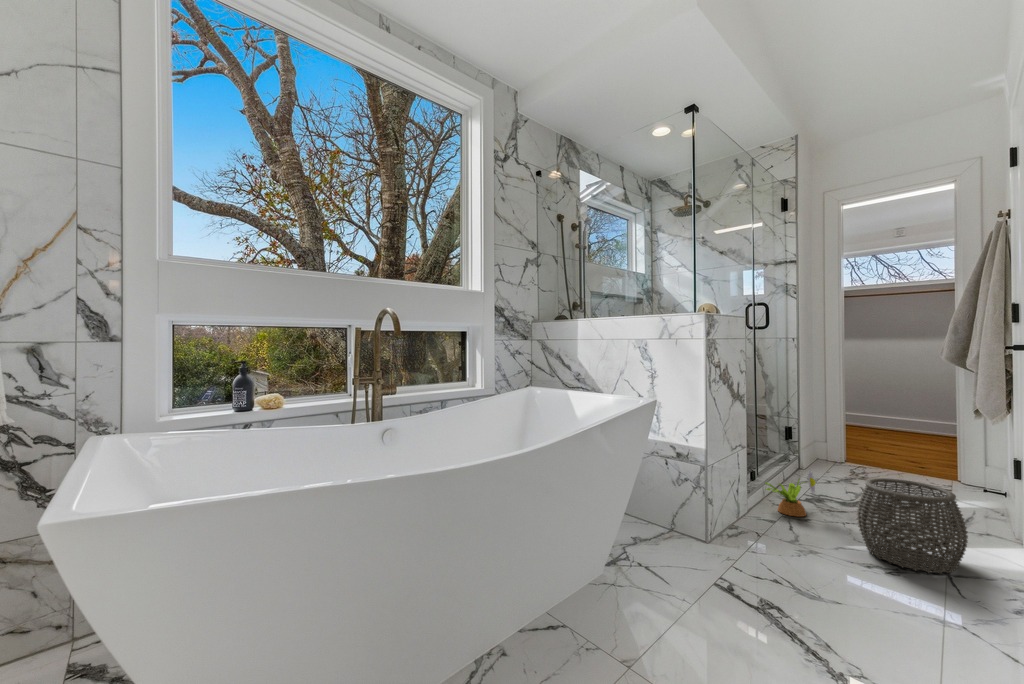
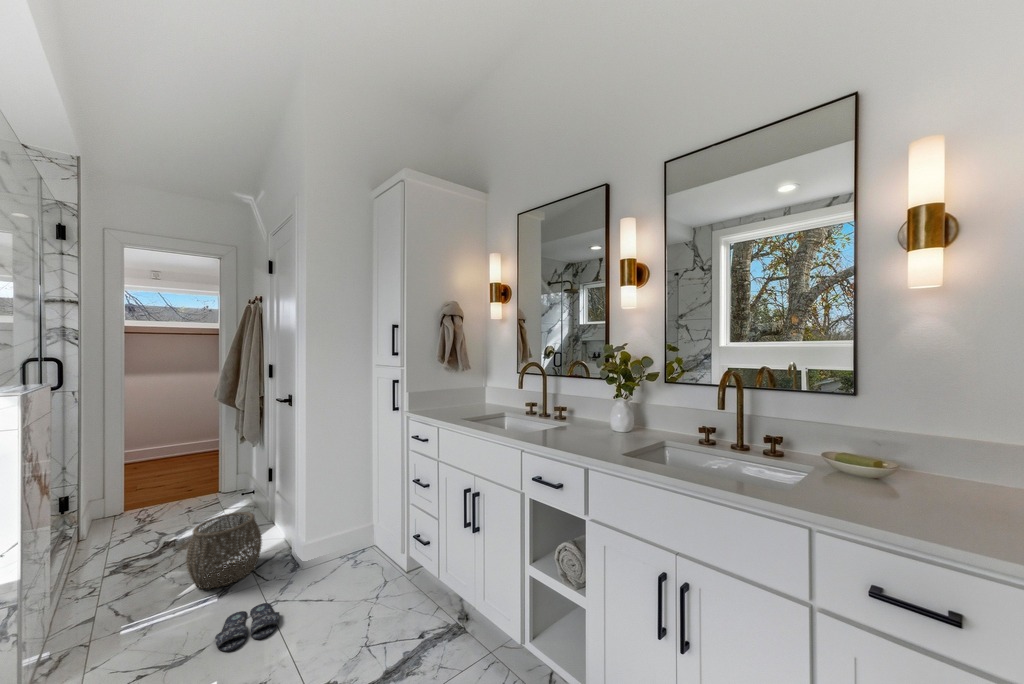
decorative plant: present [765,471,816,517] -> none [67,542,133,604]
slippers: none [852,595,954,649] -> present [215,603,279,652]

